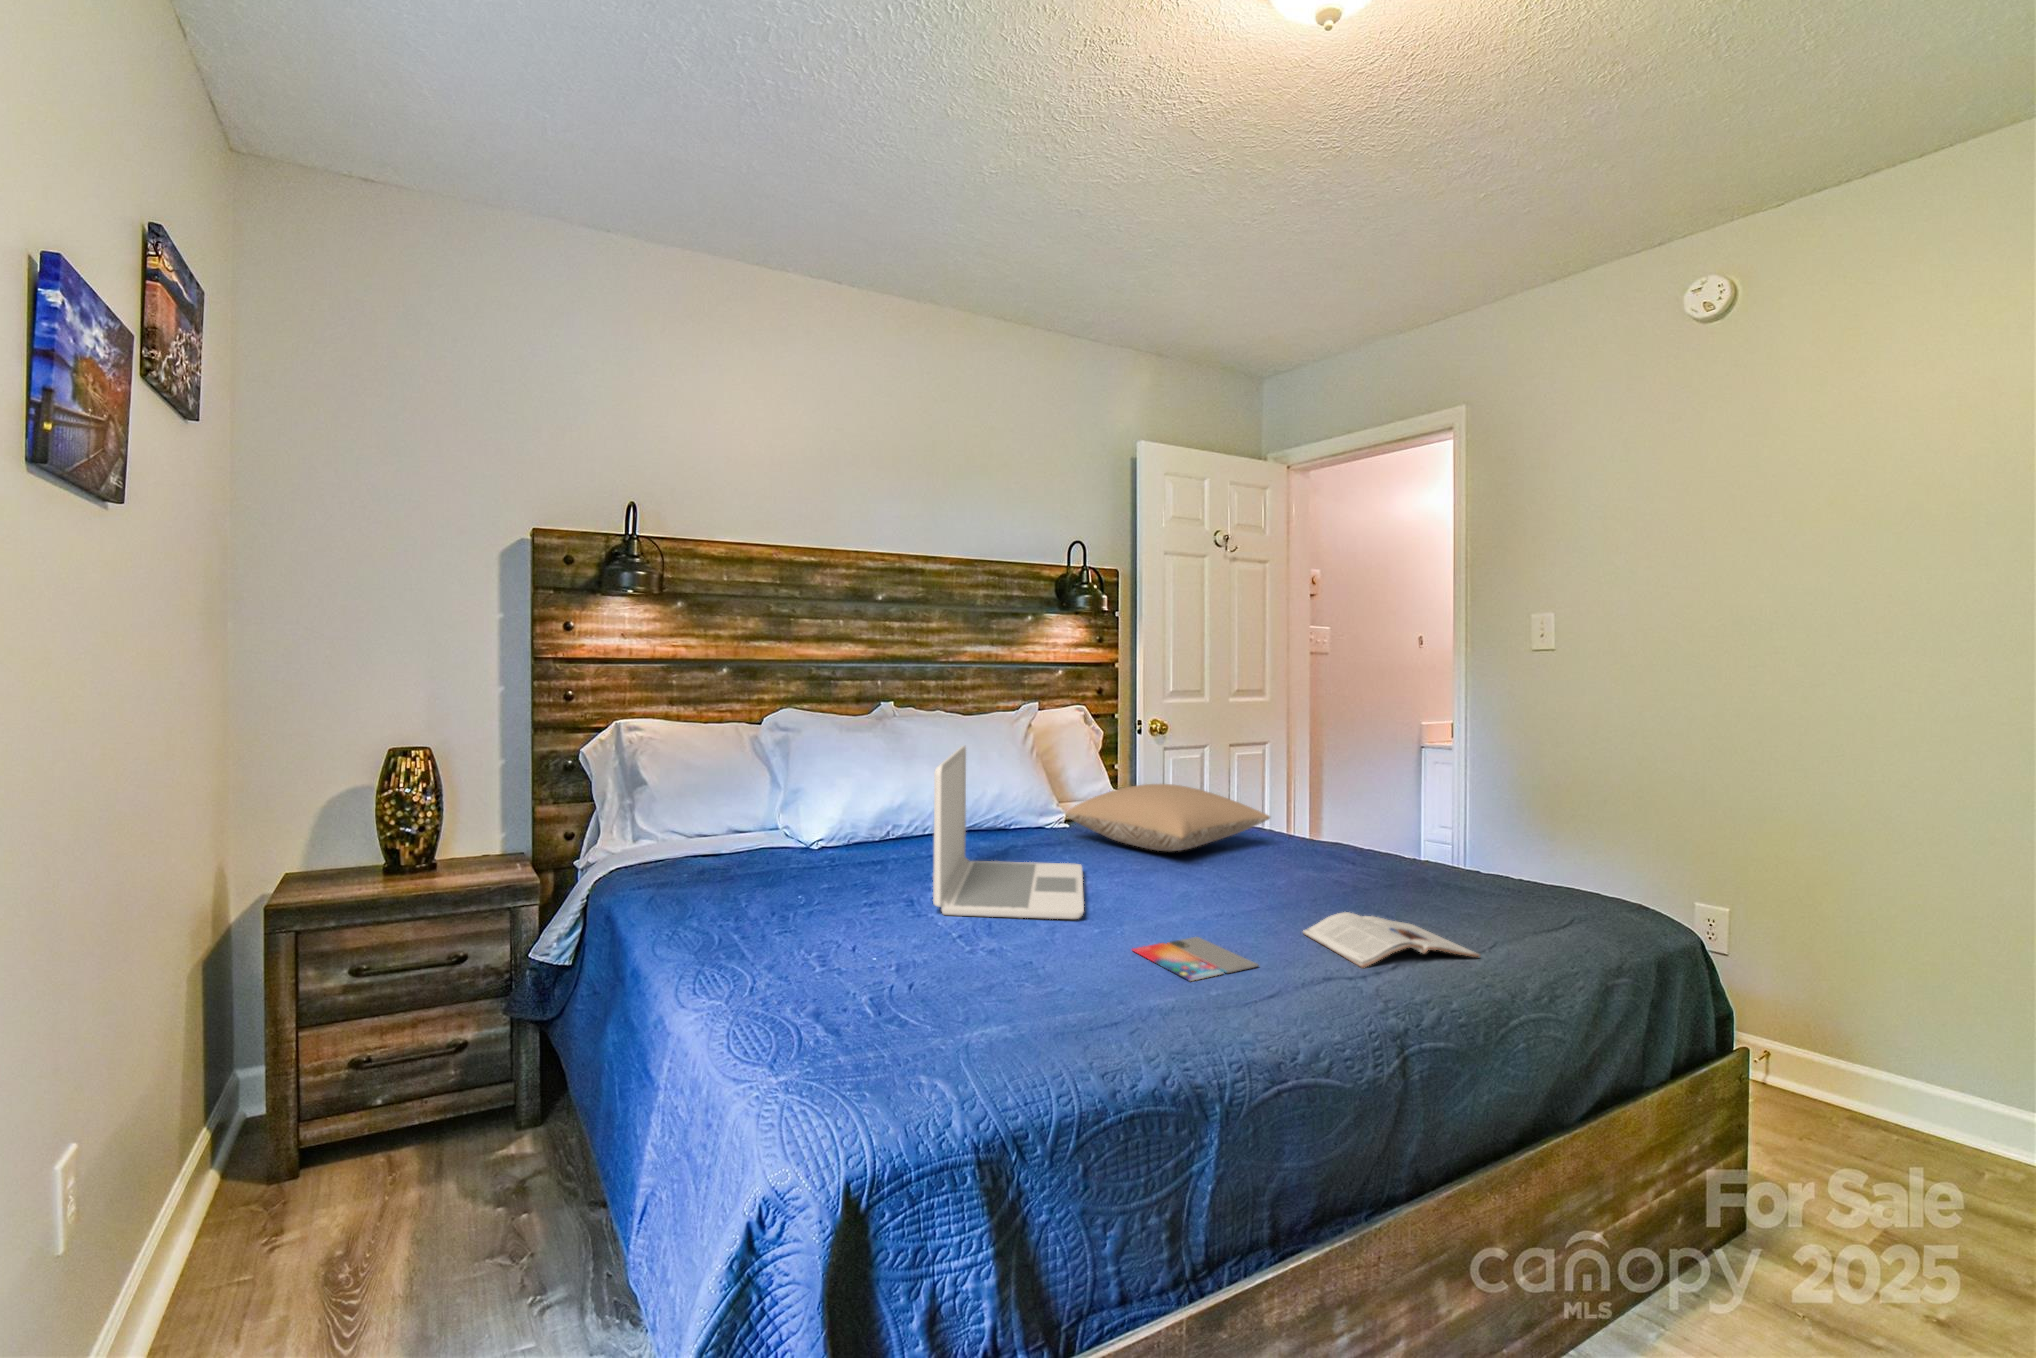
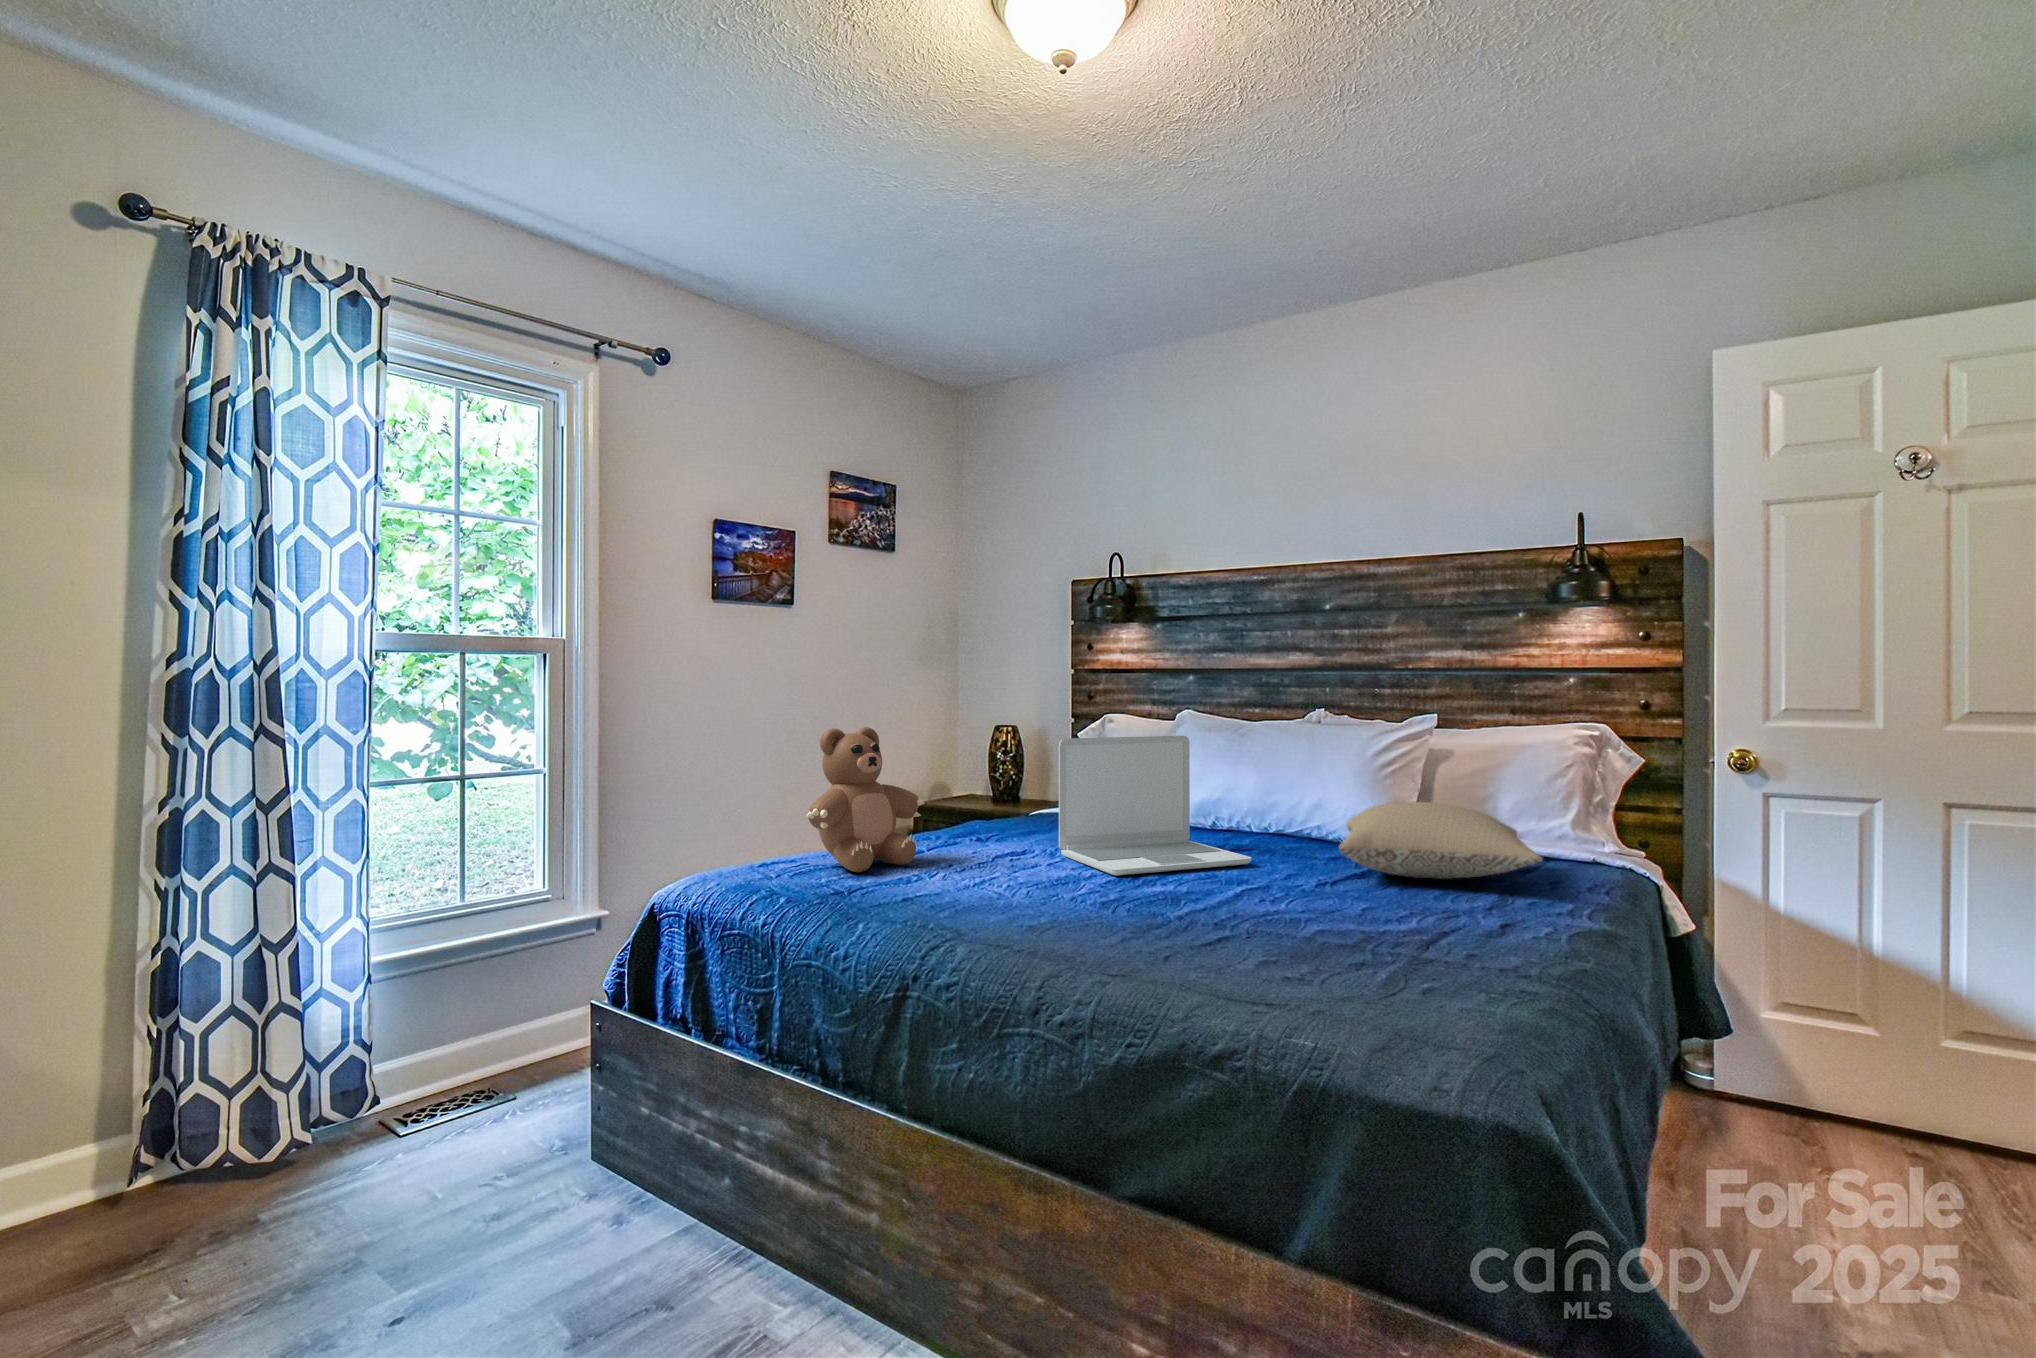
teddy bear: none [760,786,924,1039] -> present [806,727,925,872]
magazine: present [1303,912,1479,968] -> none [1154,912,1335,972]
smartphone: present [1133,937,1258,981] -> none [1030,889,1135,916]

